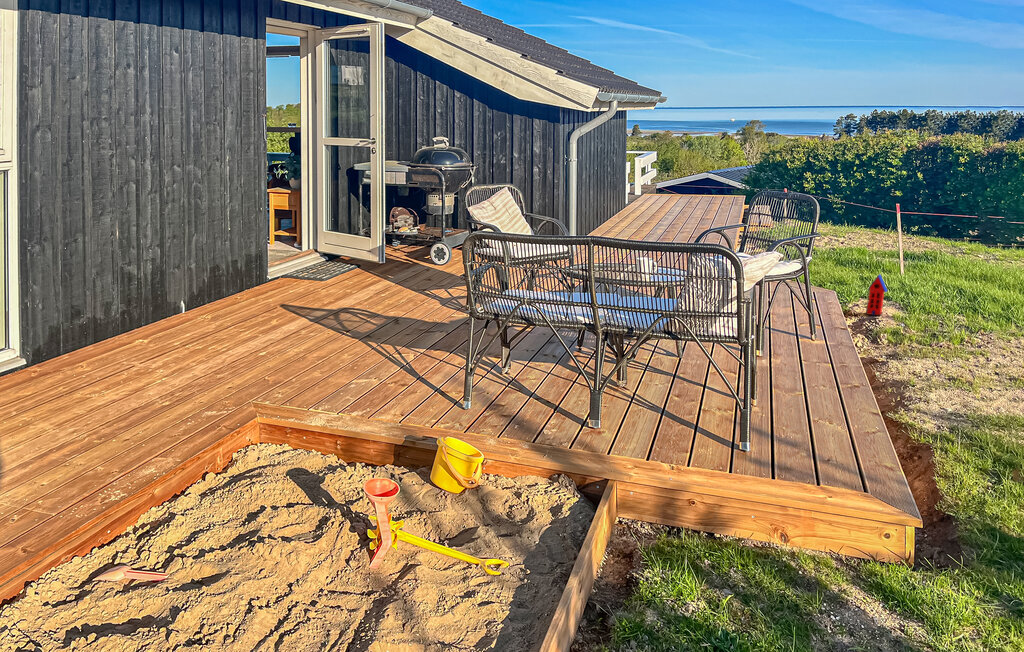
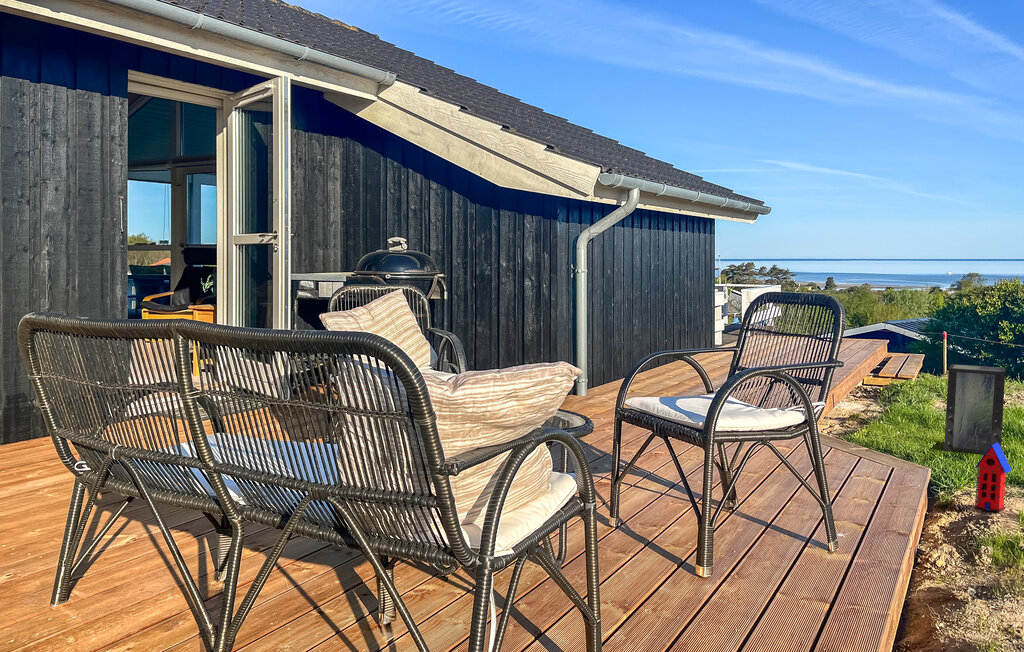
storage box: none [823,221,866,281] -> present [944,364,1005,454]

